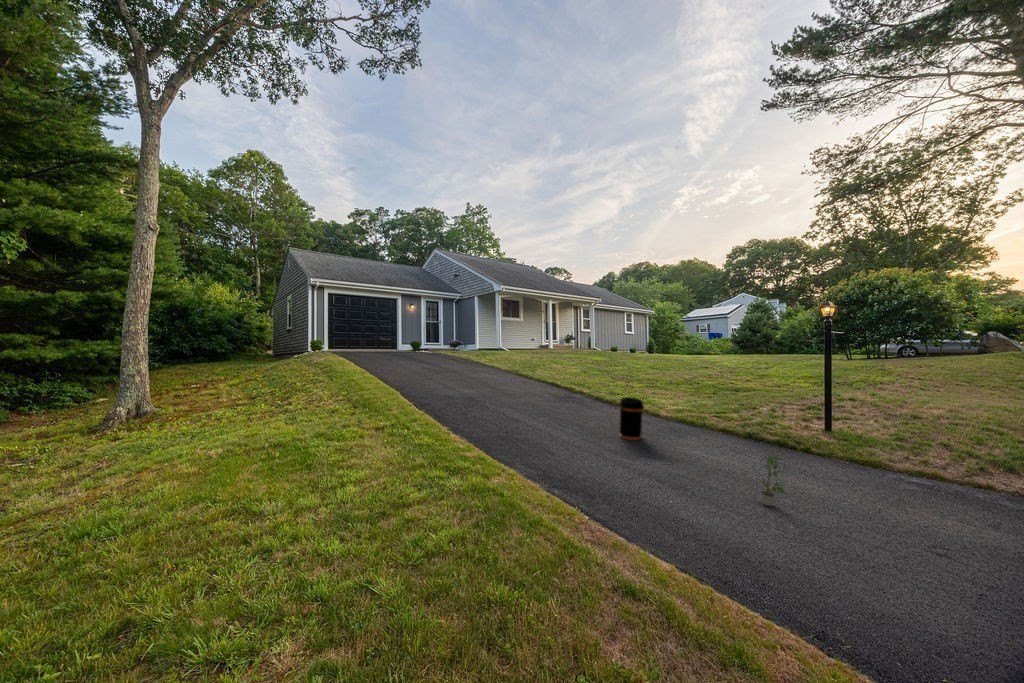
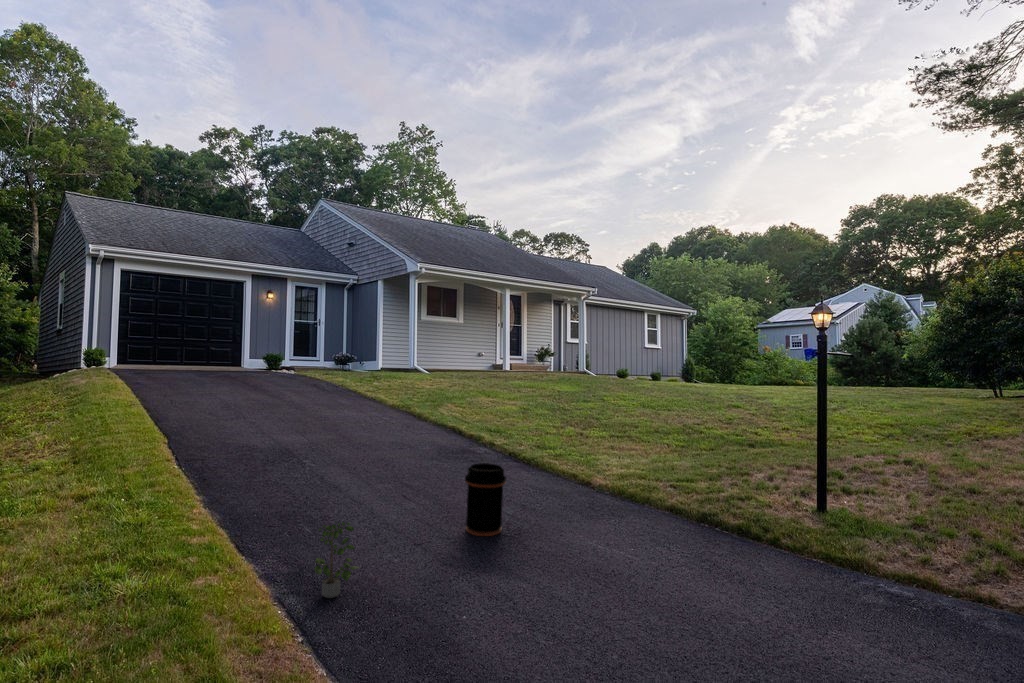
potted plant: present [756,454,786,506] -> present [315,522,359,598]

